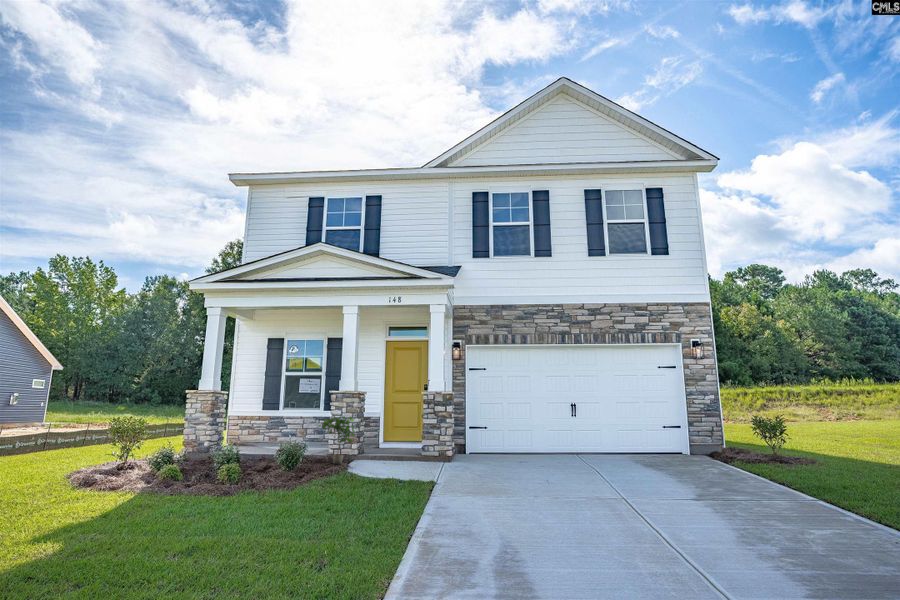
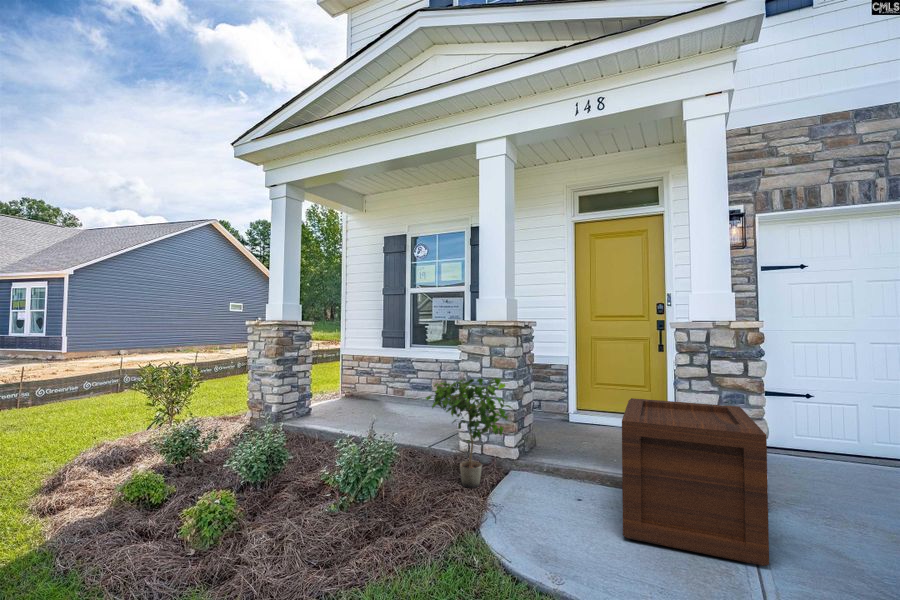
wooden crate: none [398,423,444,469] -> present [622,398,769,566]

